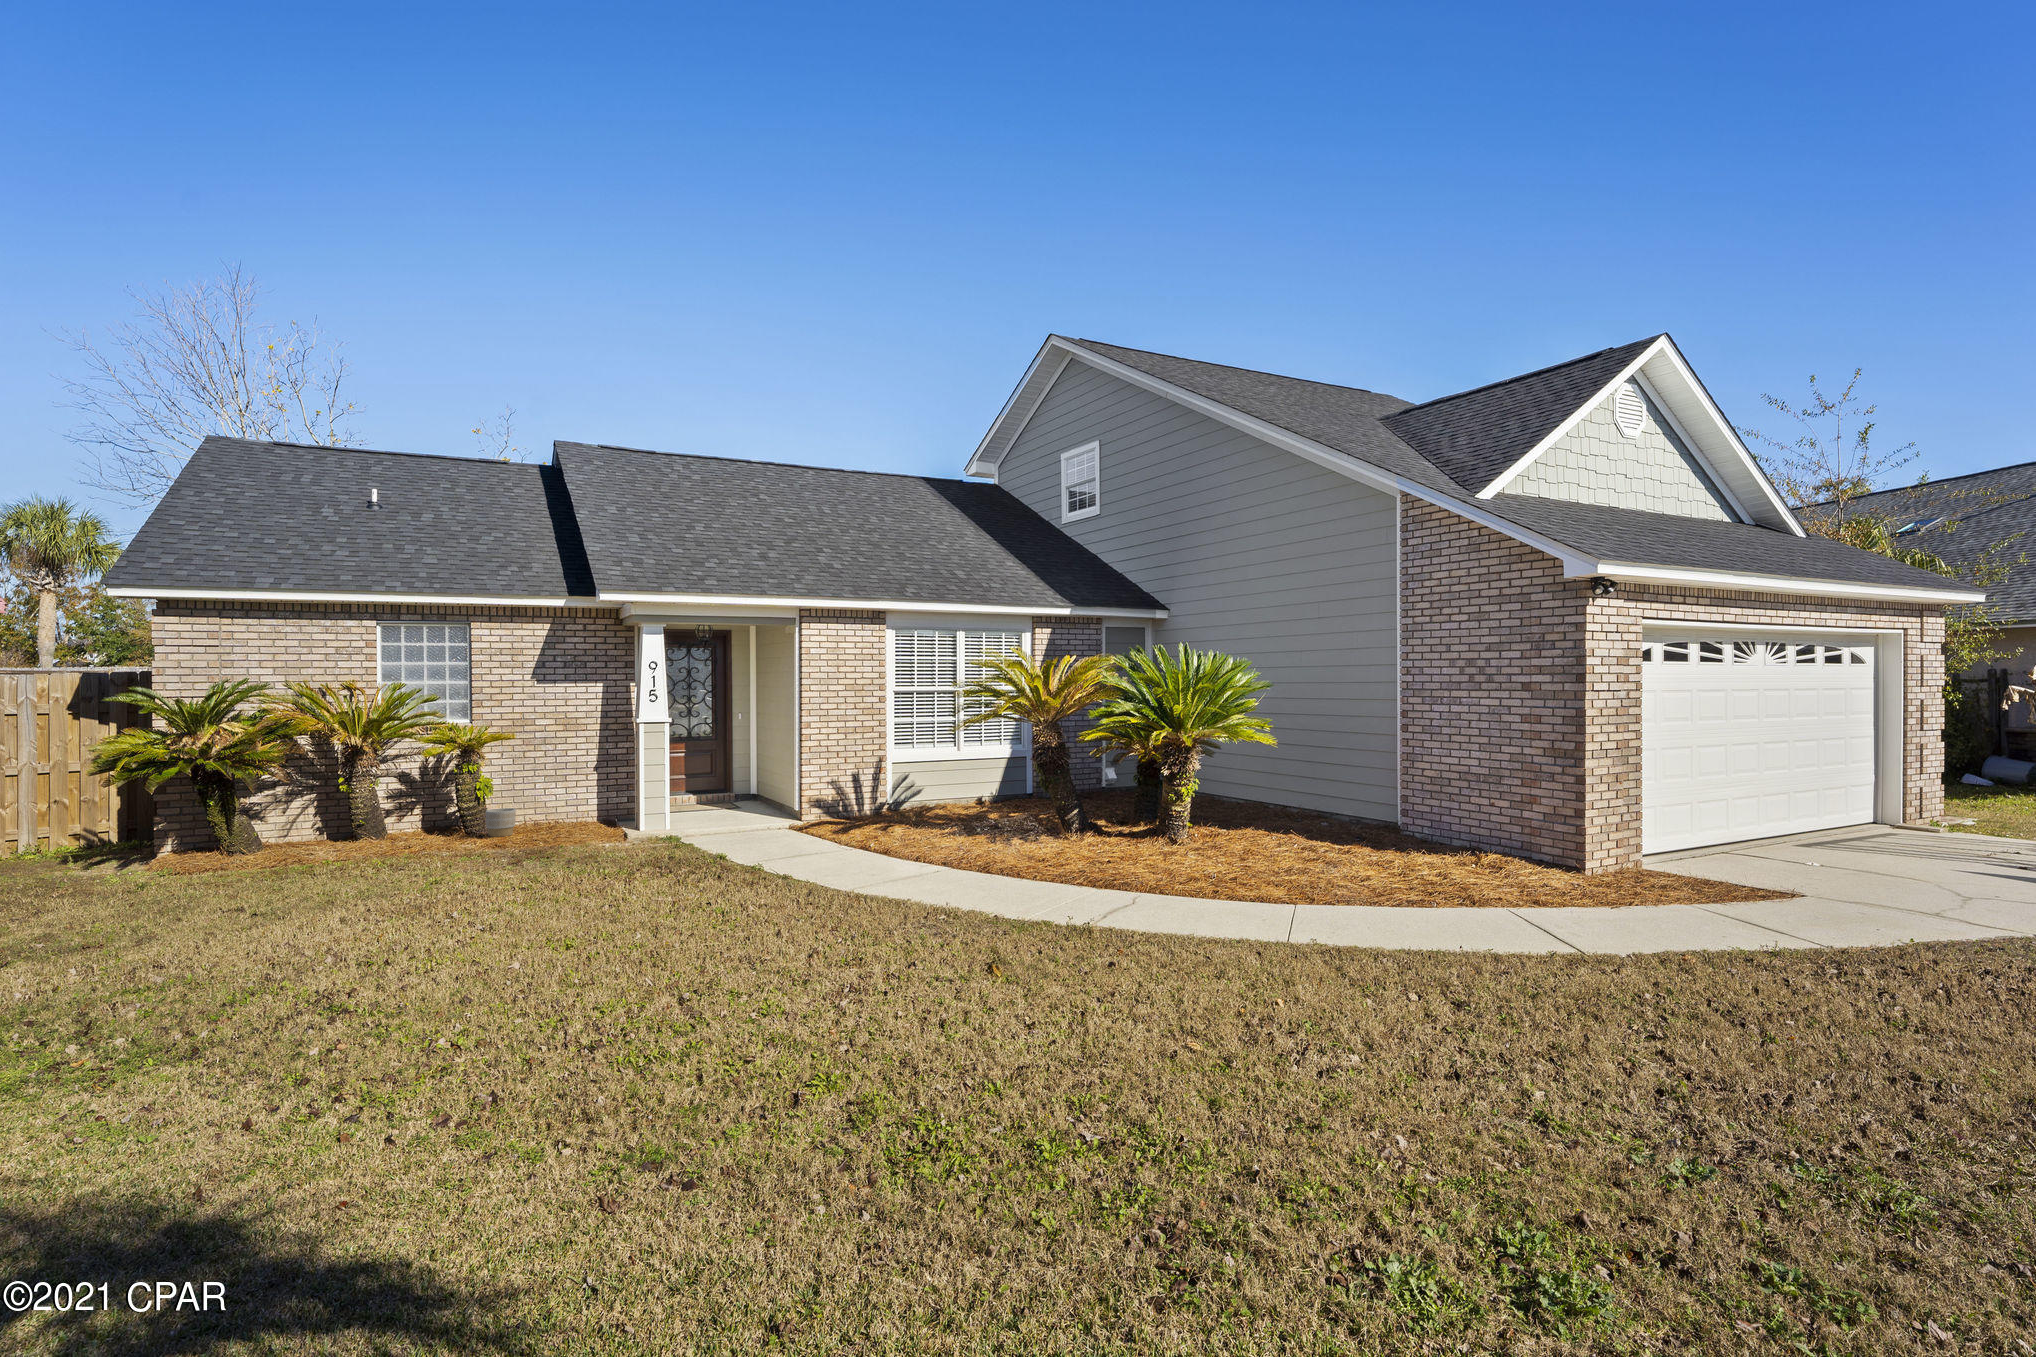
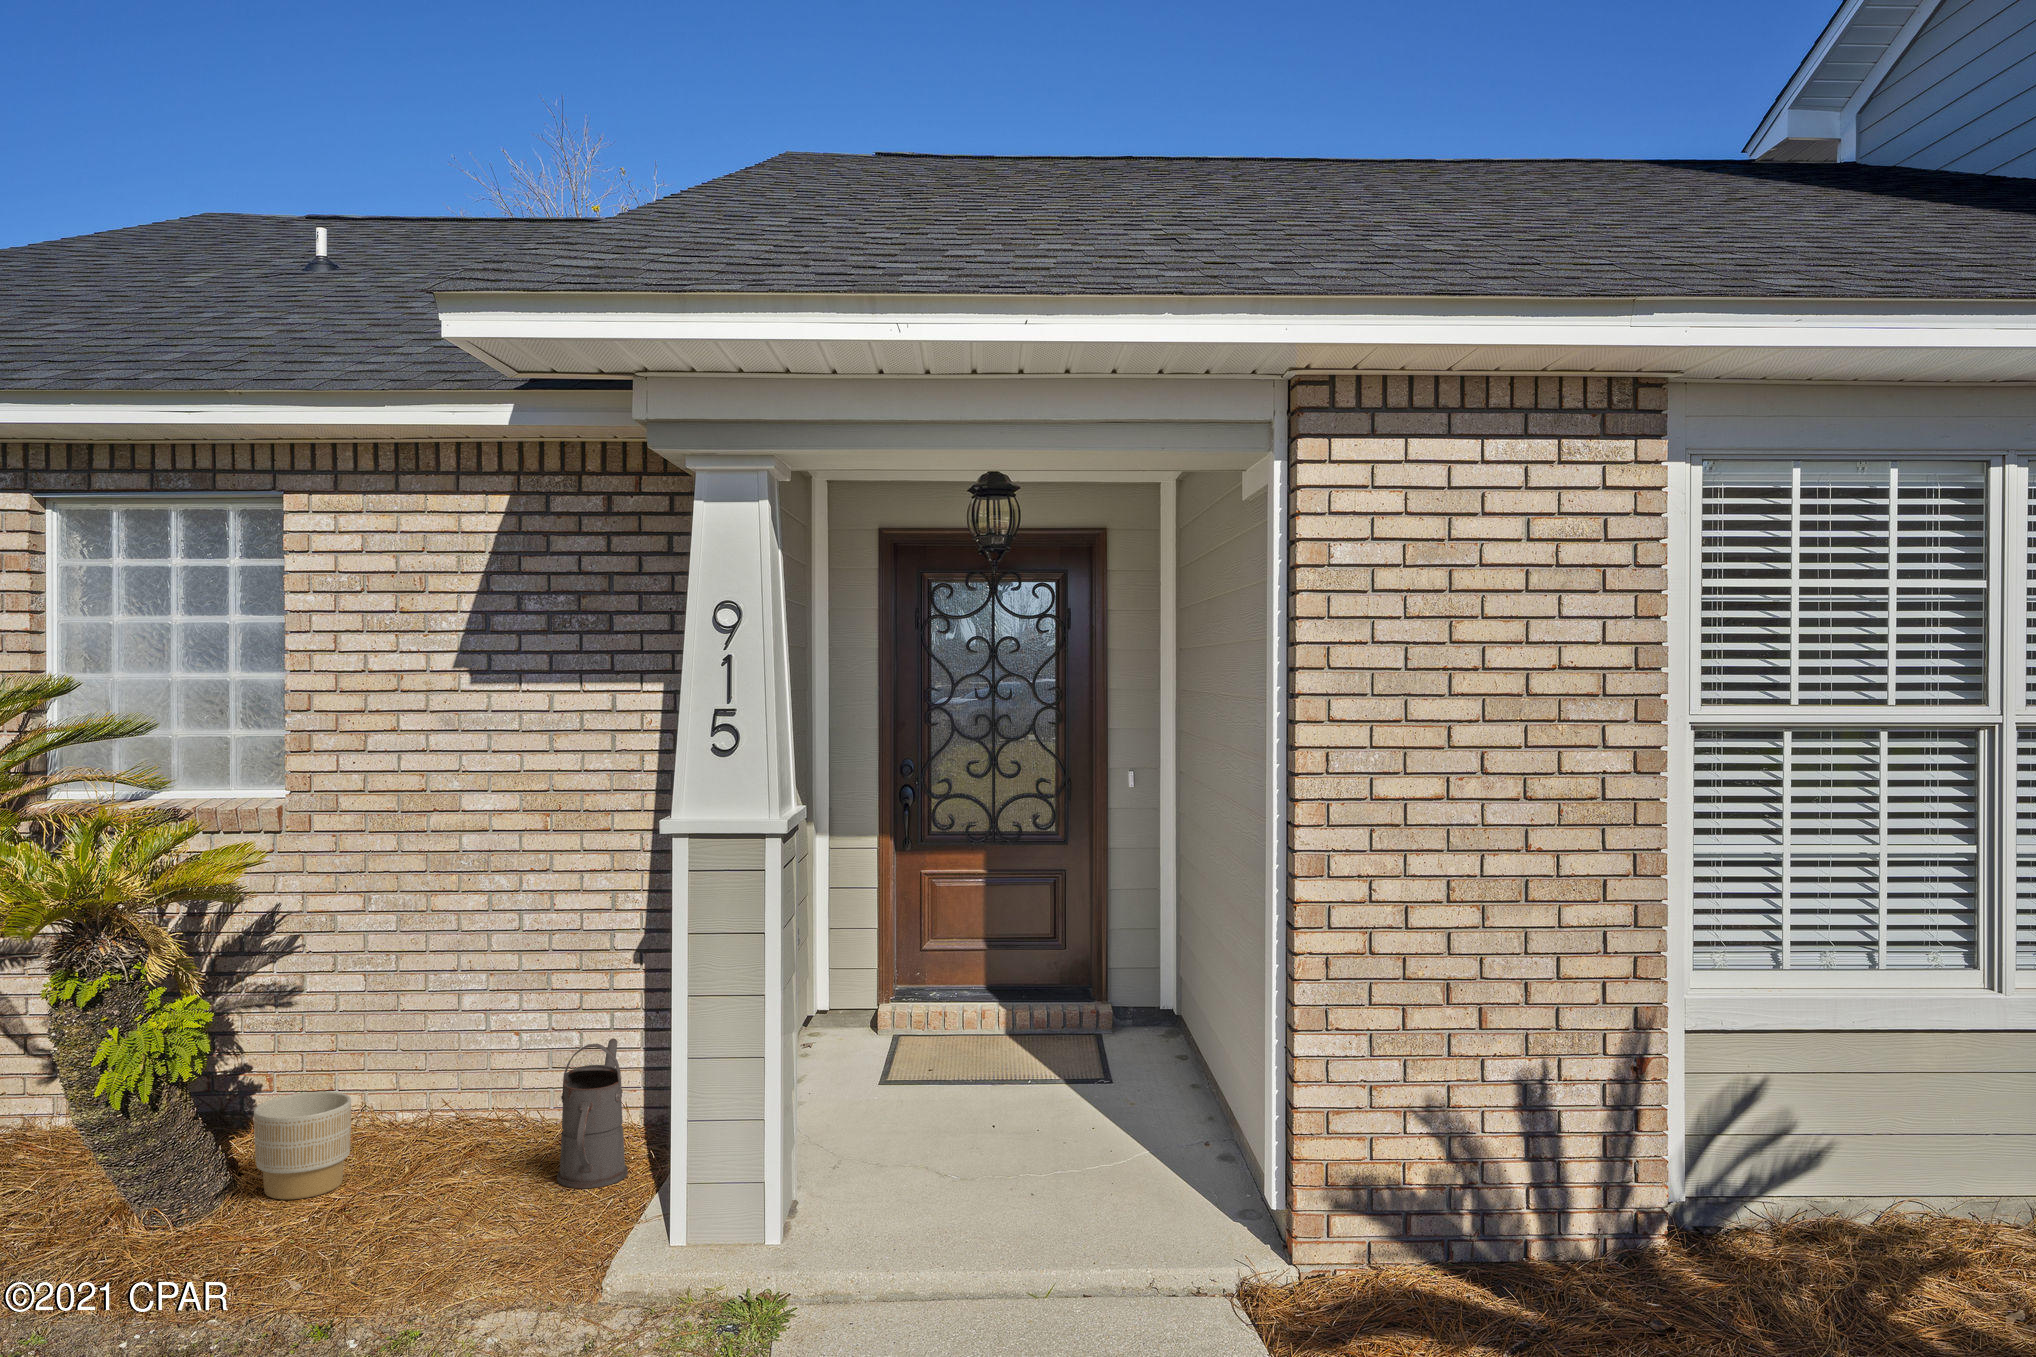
watering can: none [582,789,603,829] -> present [557,1038,628,1188]

